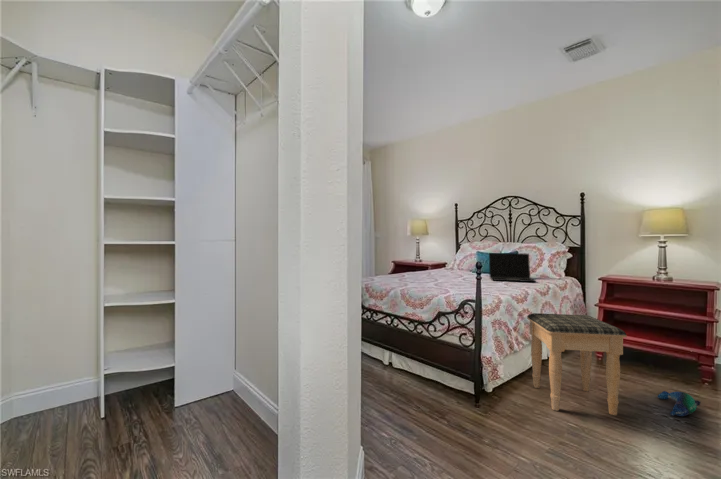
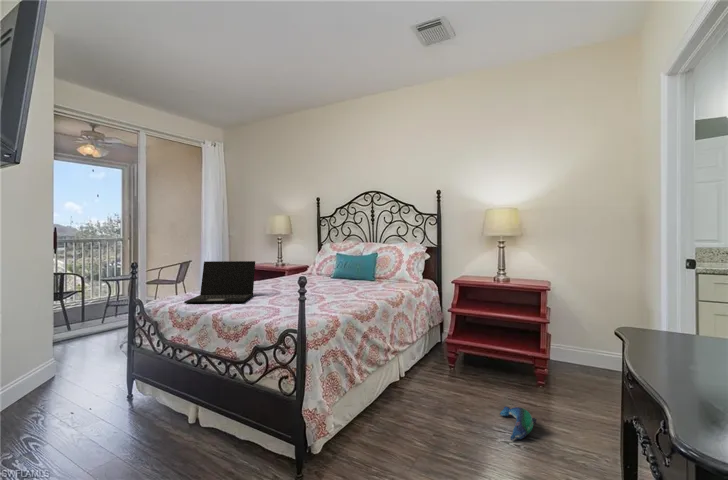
laptop: present [489,253,535,282] -> present [184,261,255,303]
footstool: present [527,313,627,415] -> none [372,331,470,460]

